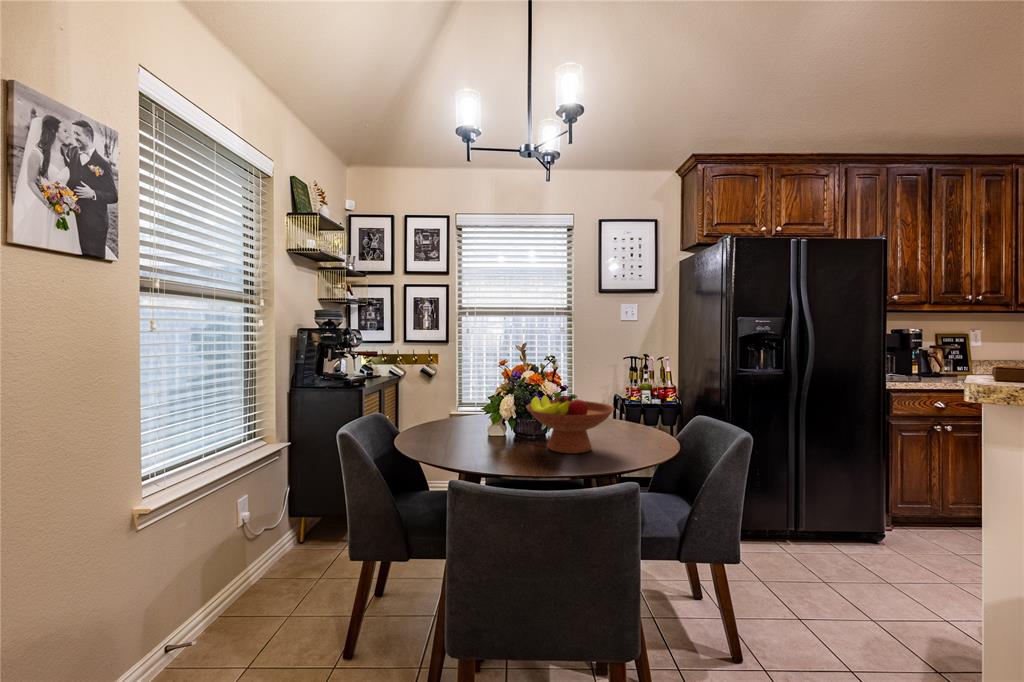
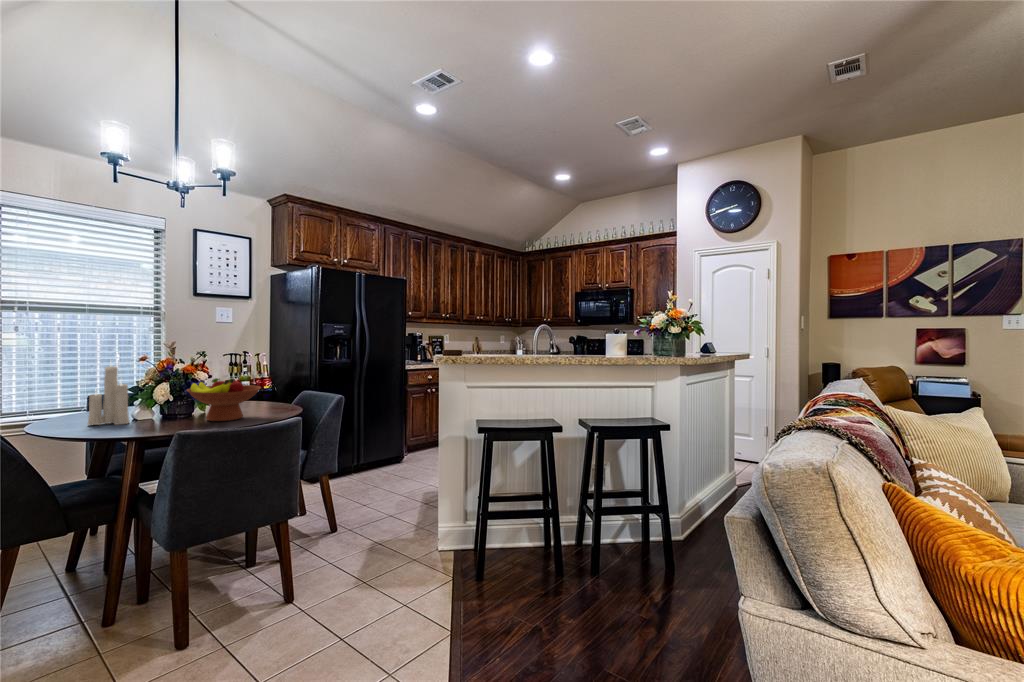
candle: none [449,357,483,437] -> present [88,365,129,425]

